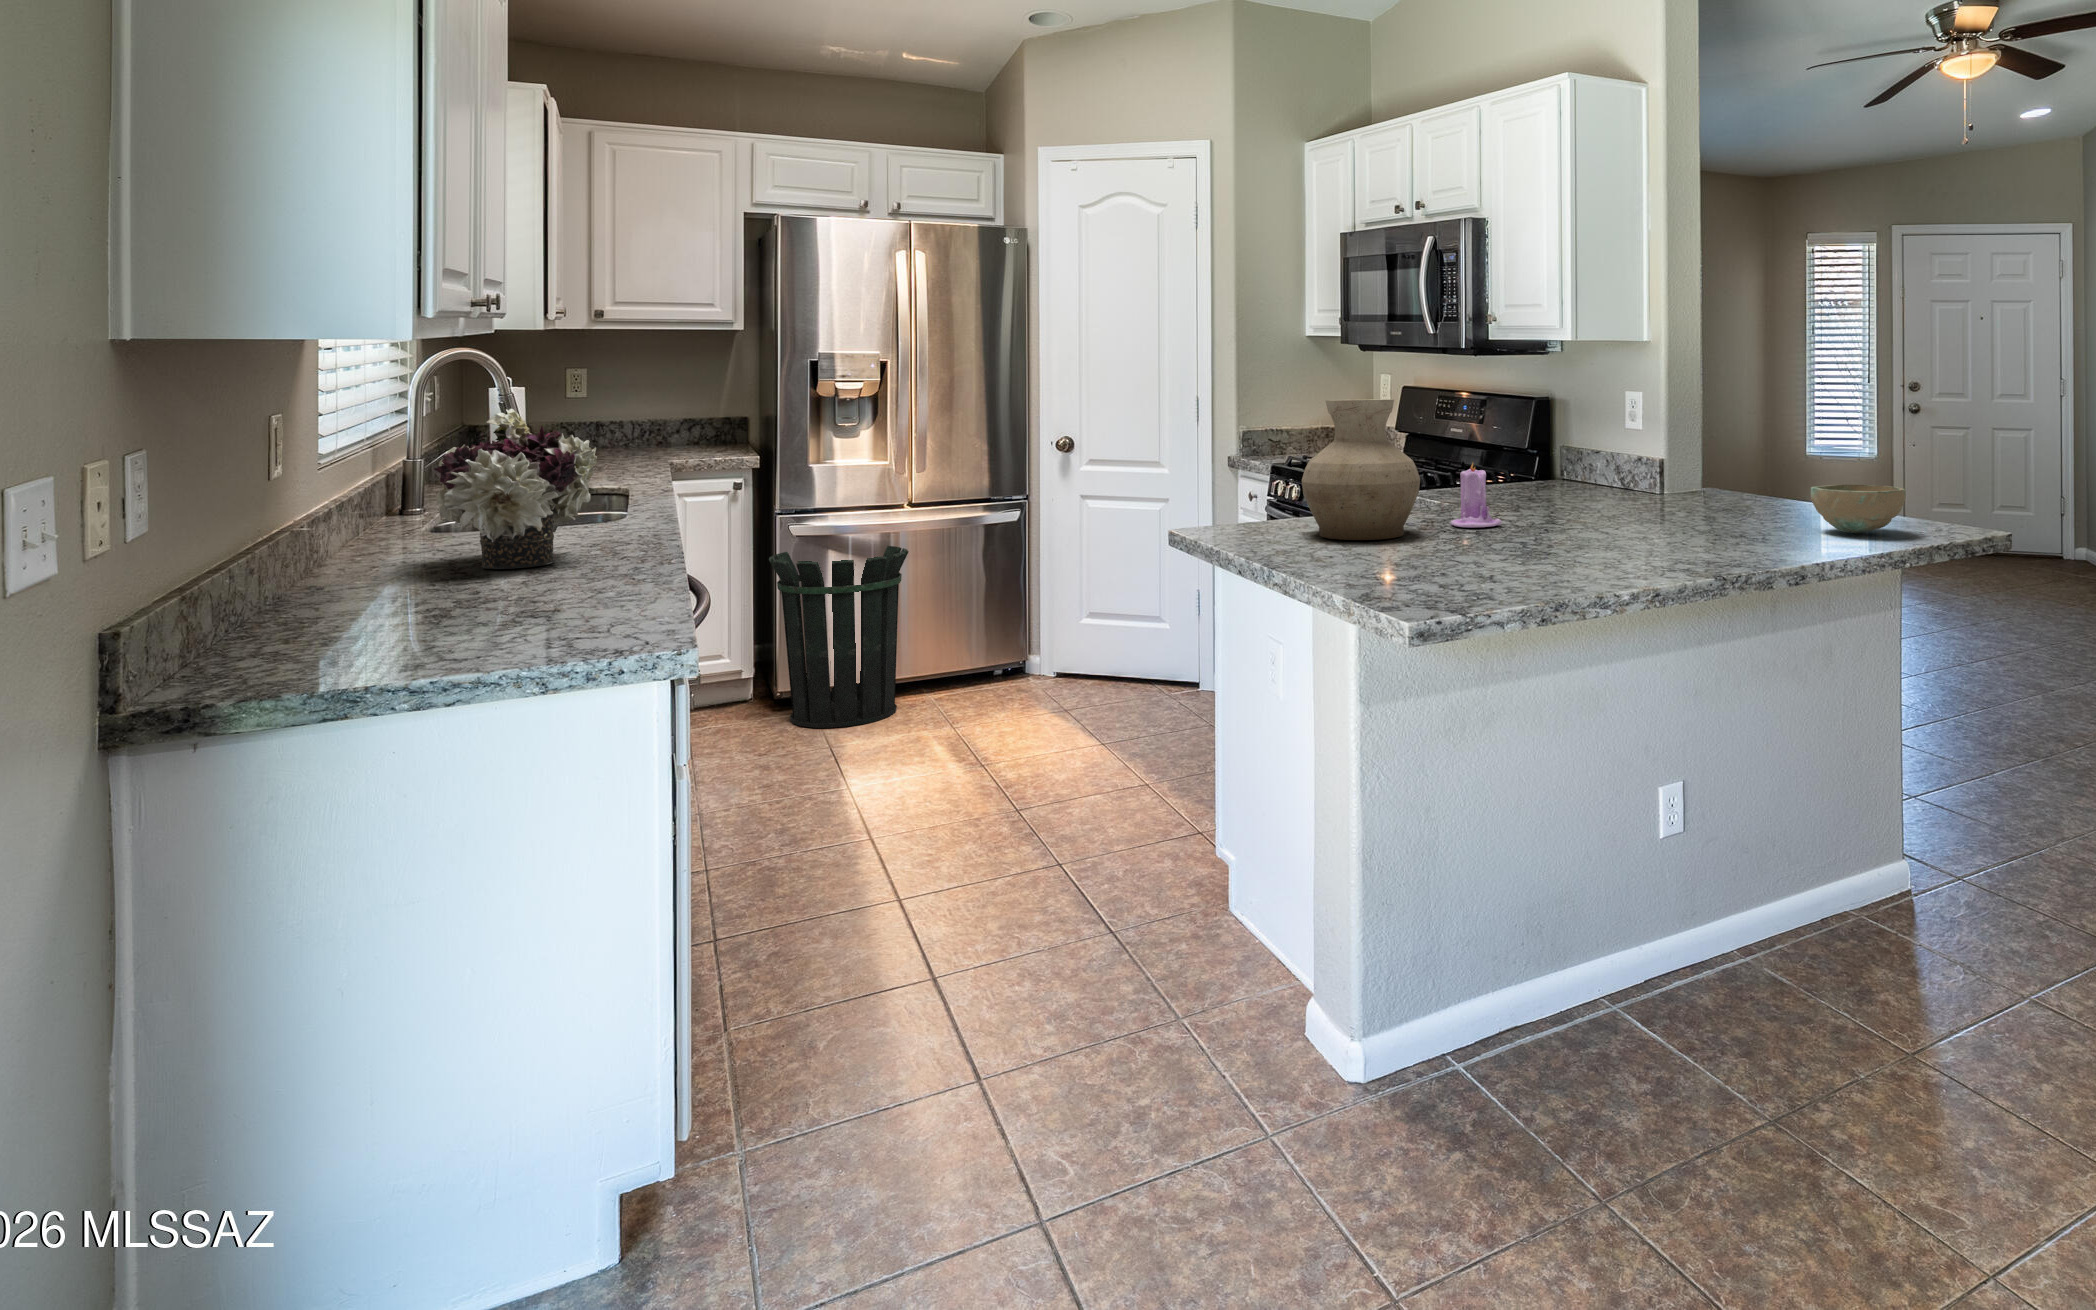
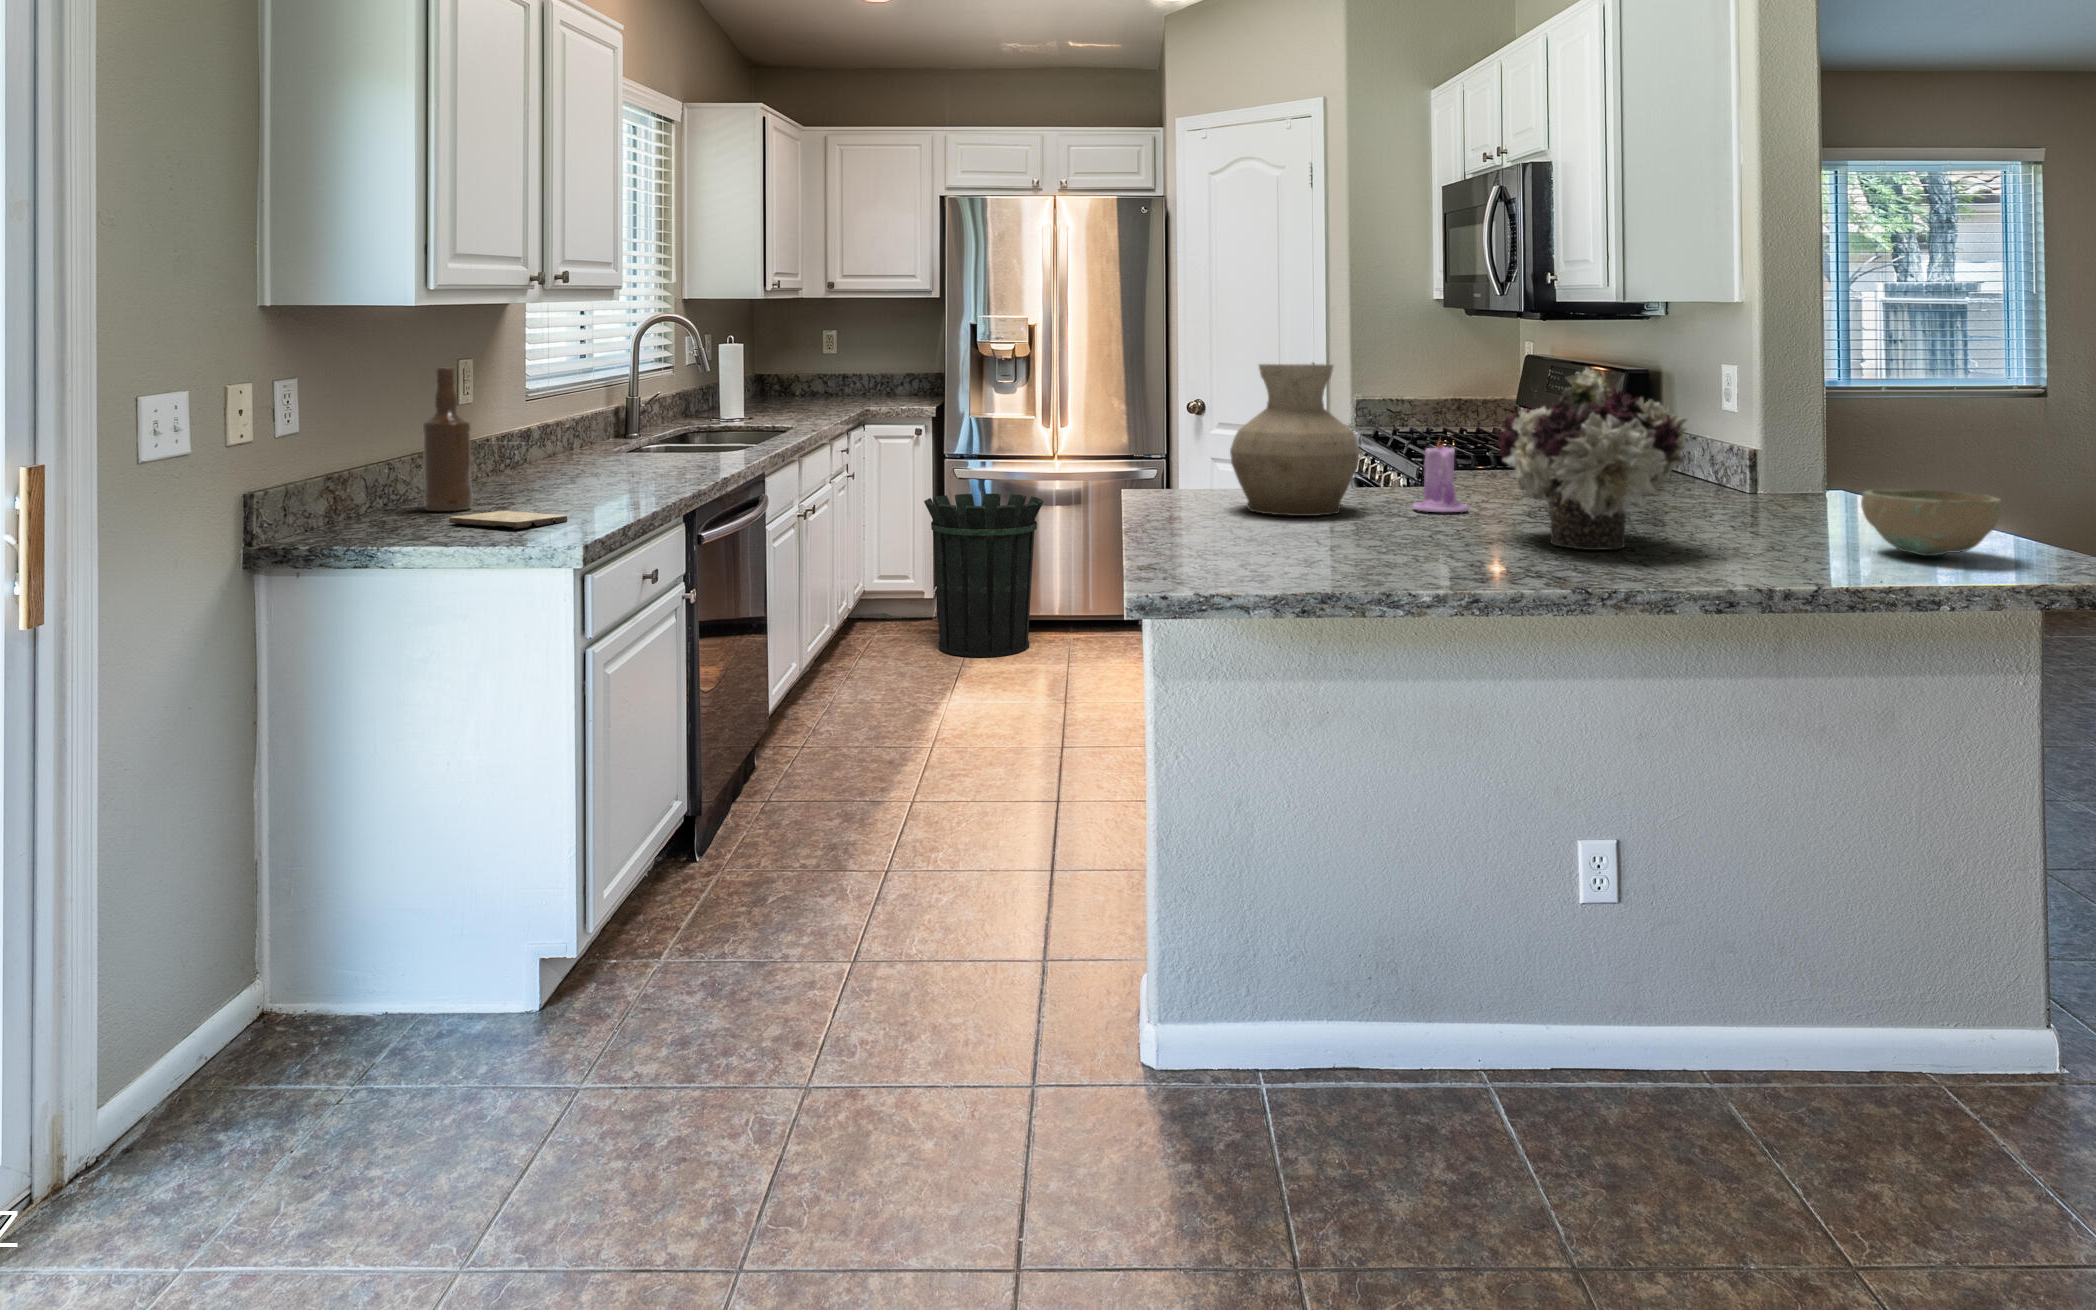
flower arrangement: present [433,409,597,569] -> present [1495,368,1687,550]
bottle: none [345,427,420,617] -> present [423,368,473,511]
cutting board: none [439,604,604,628] -> present [449,511,567,529]

